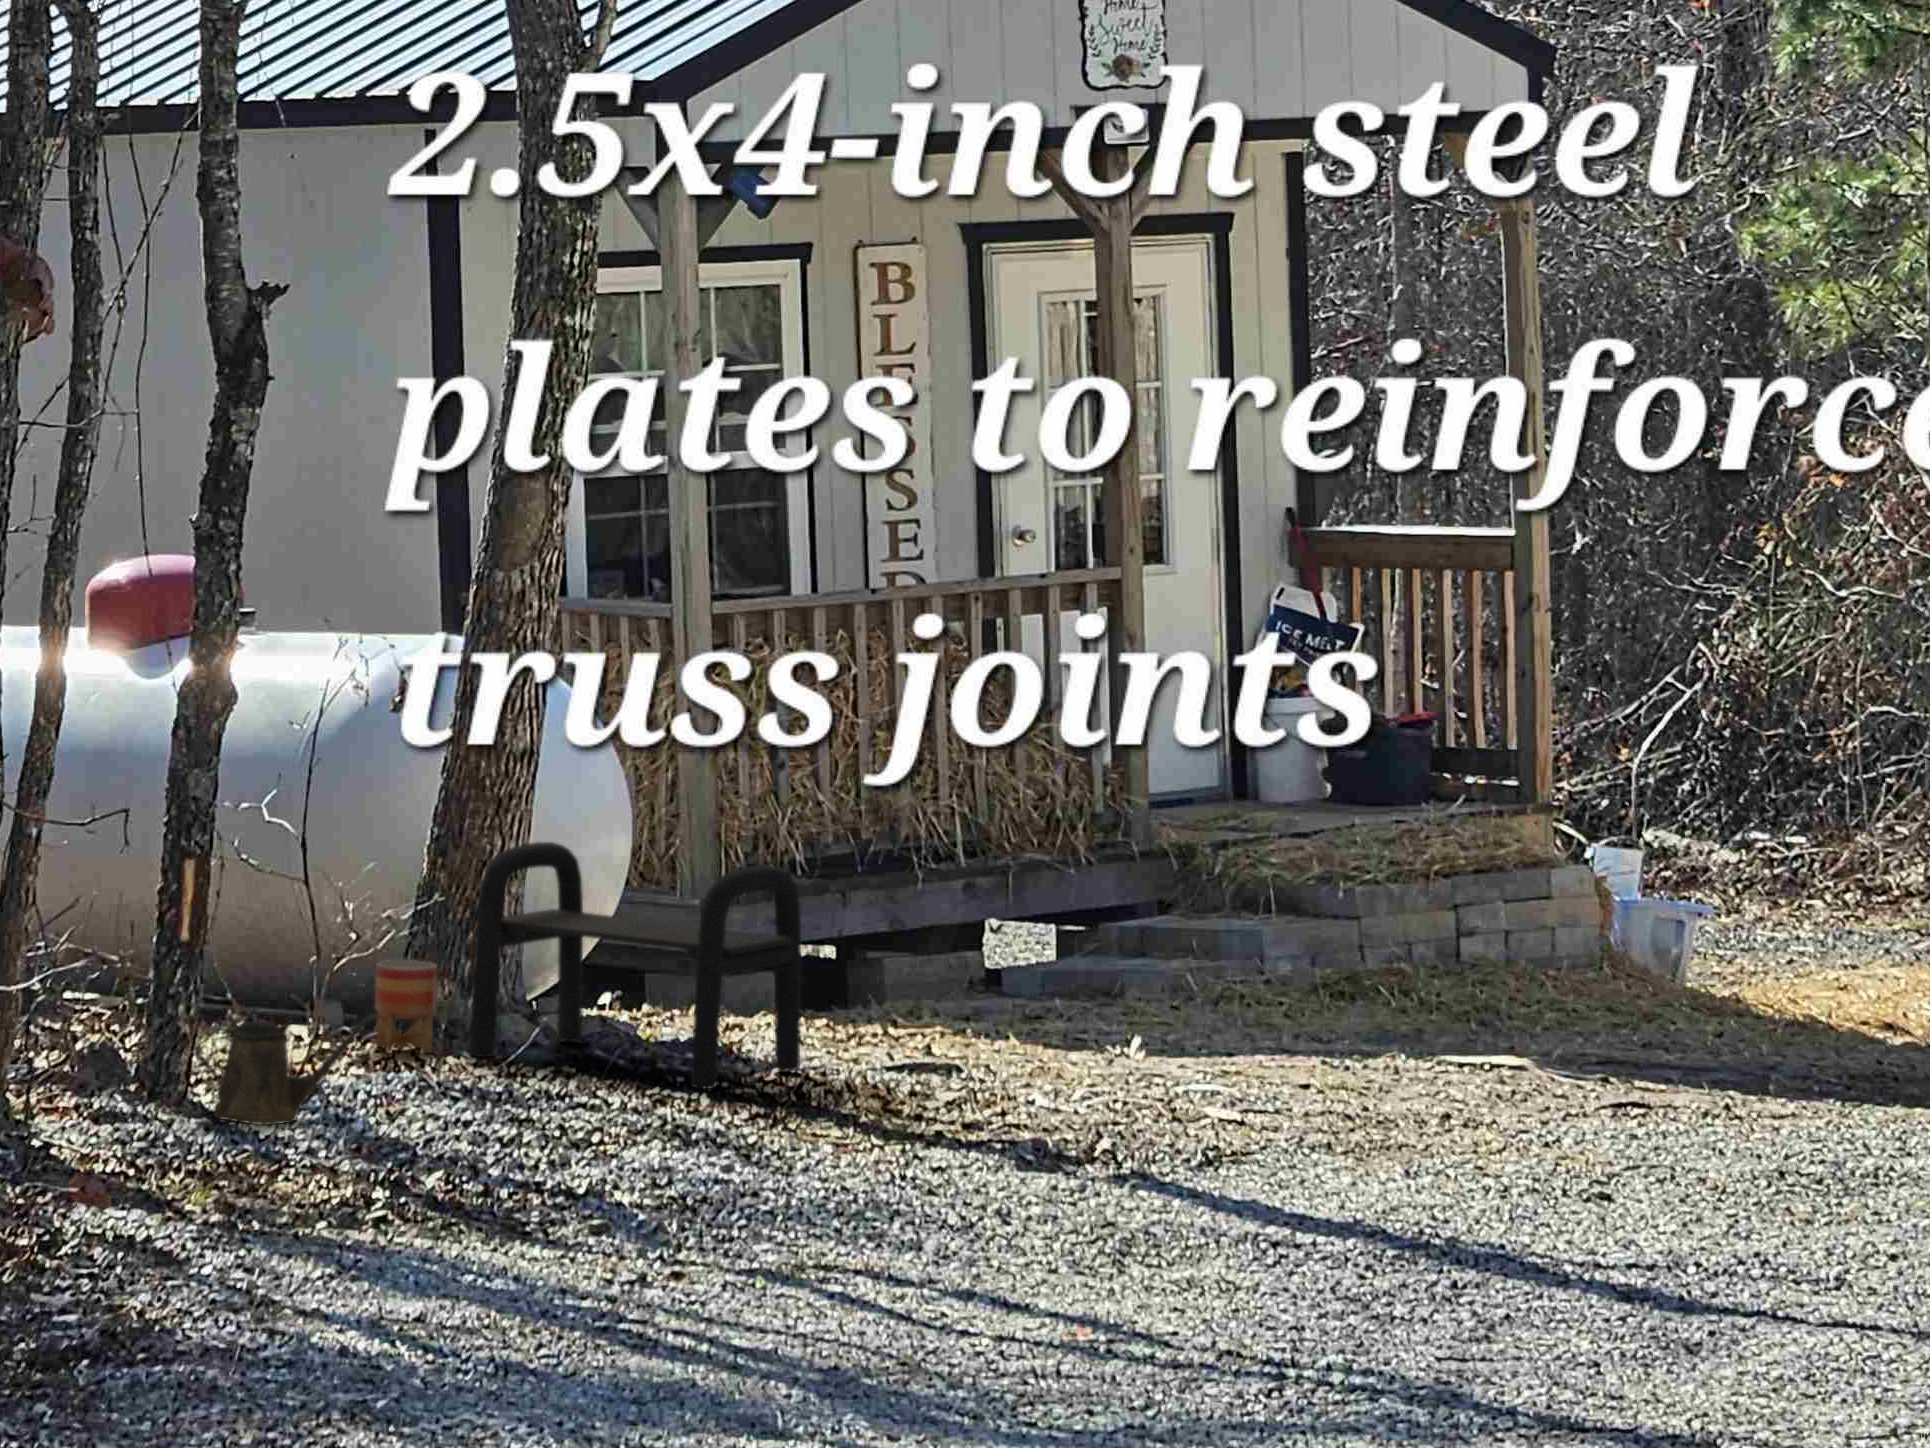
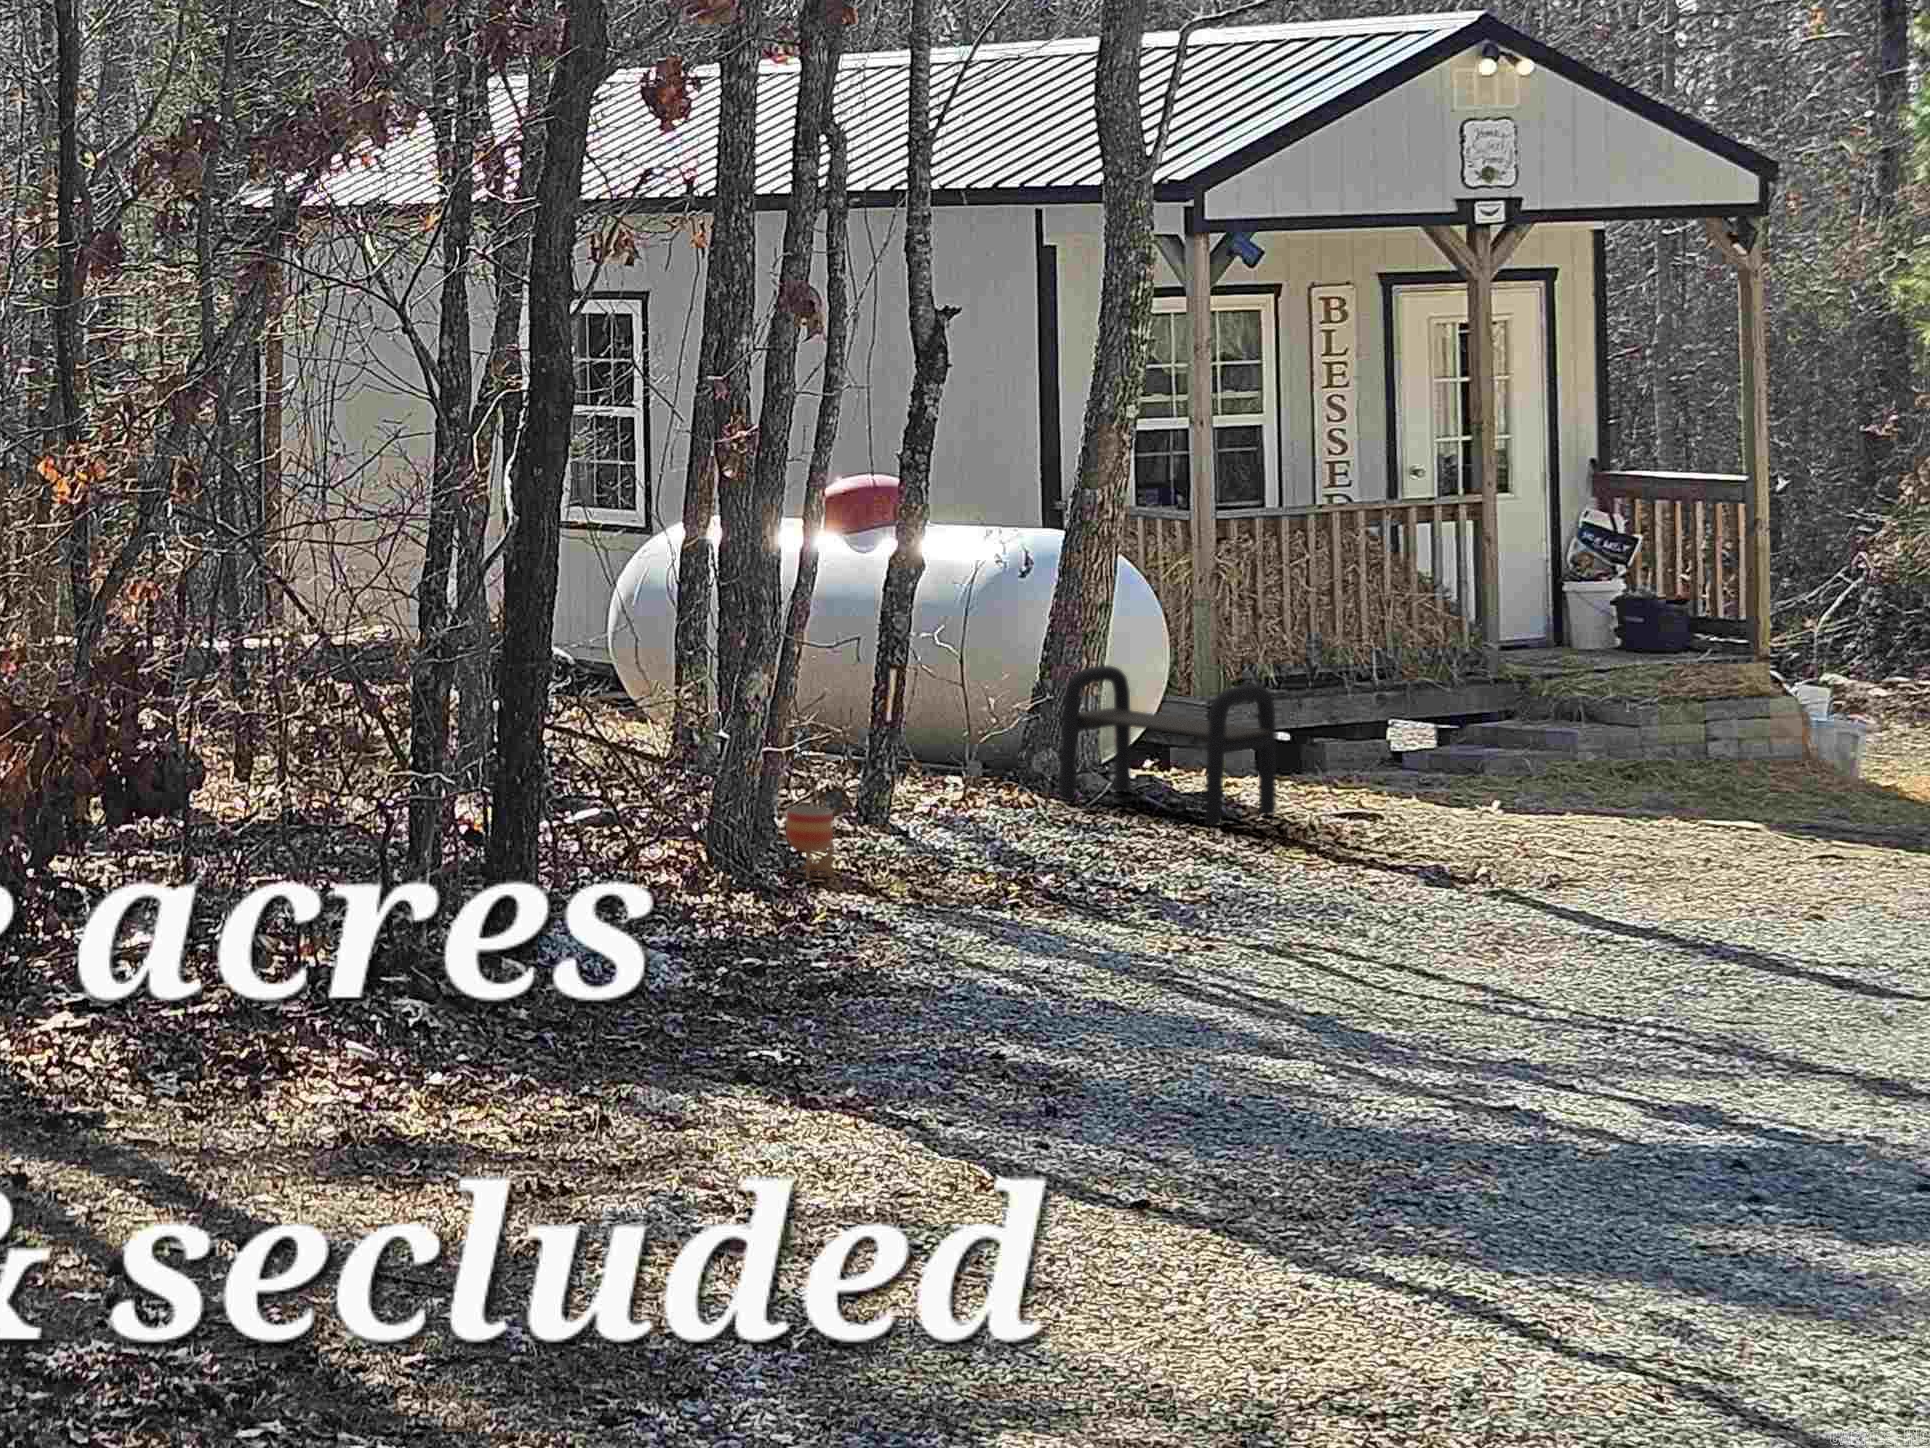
planter: present [375,960,437,1053] -> present [786,806,834,879]
watering can: present [195,1013,379,1125] -> none [890,775,1005,842]

